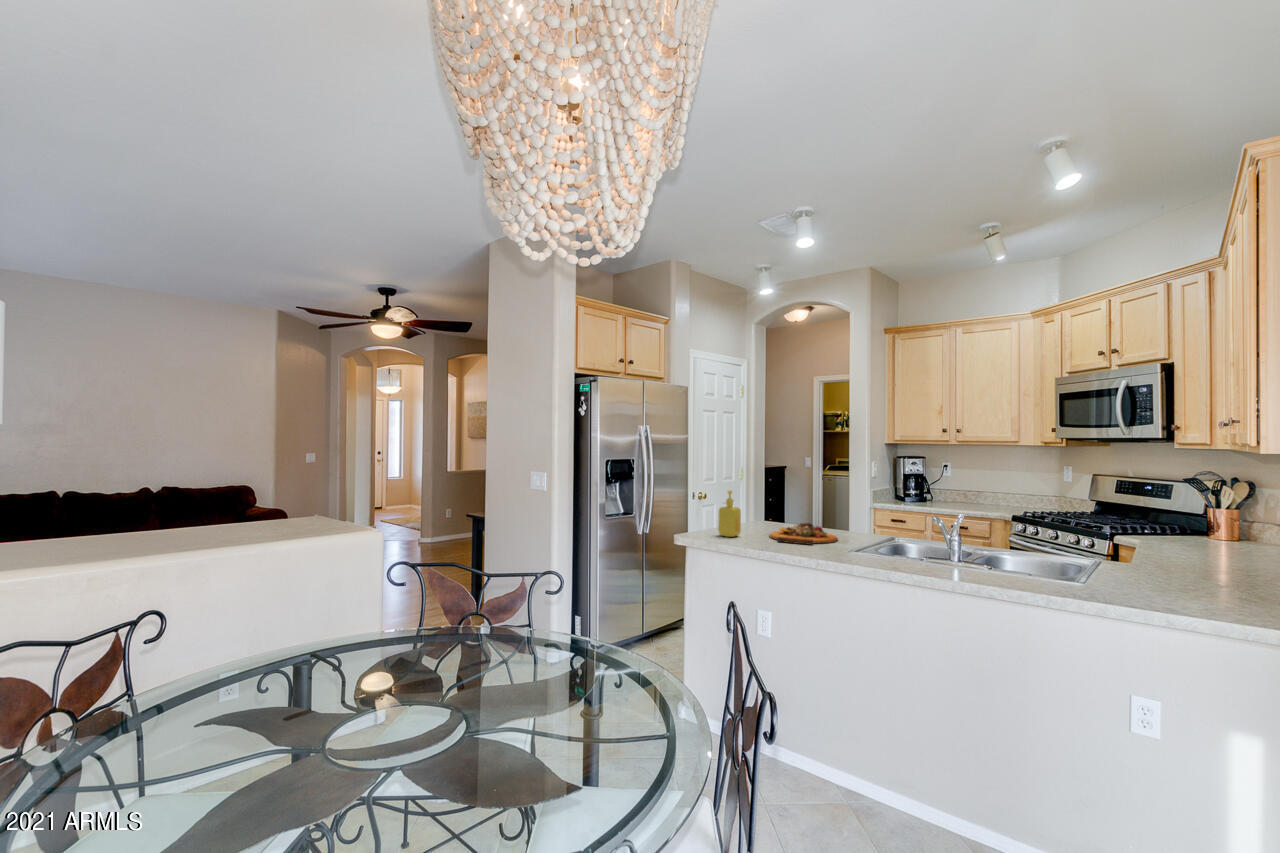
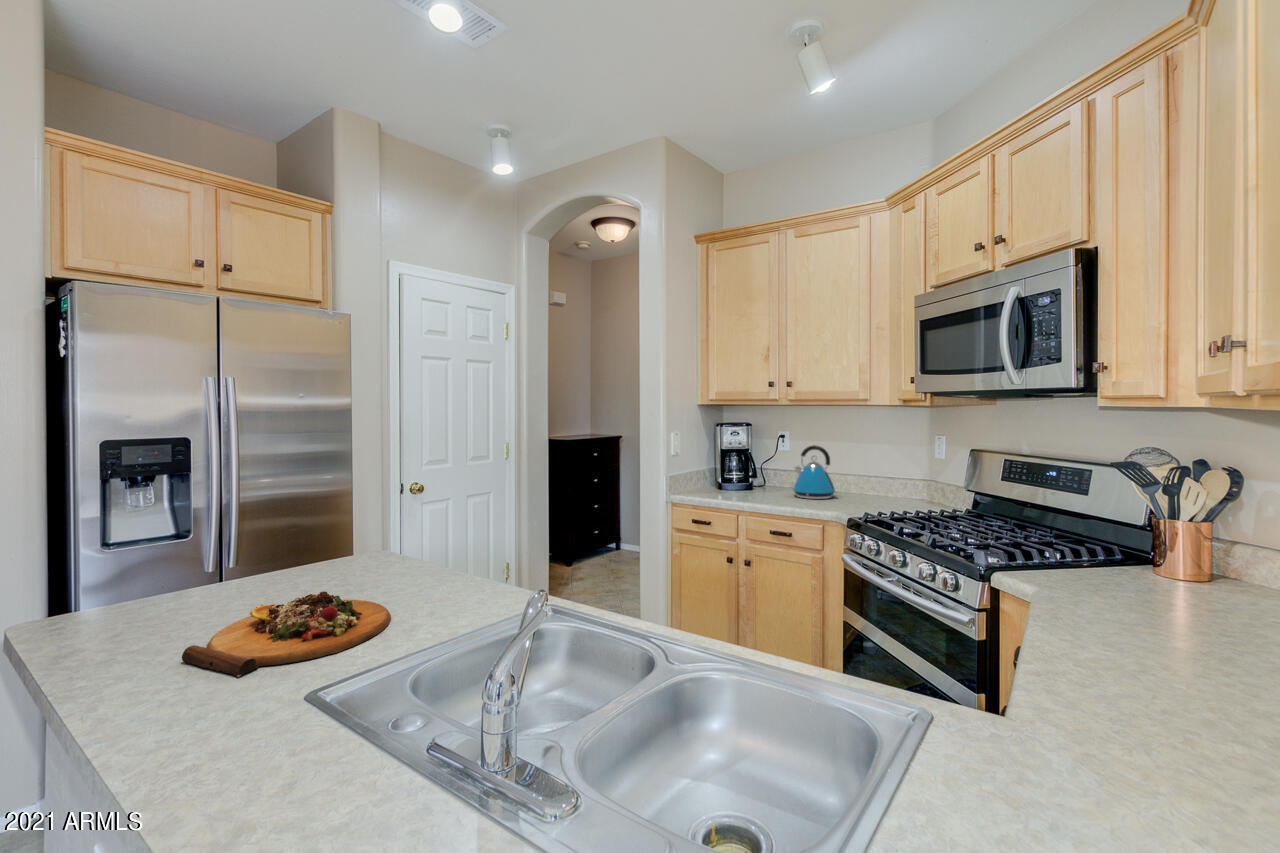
kettle: none [964,471,998,507] -> present [793,445,837,499]
soap dispenser: present [718,491,741,537] -> none [102,524,155,641]

